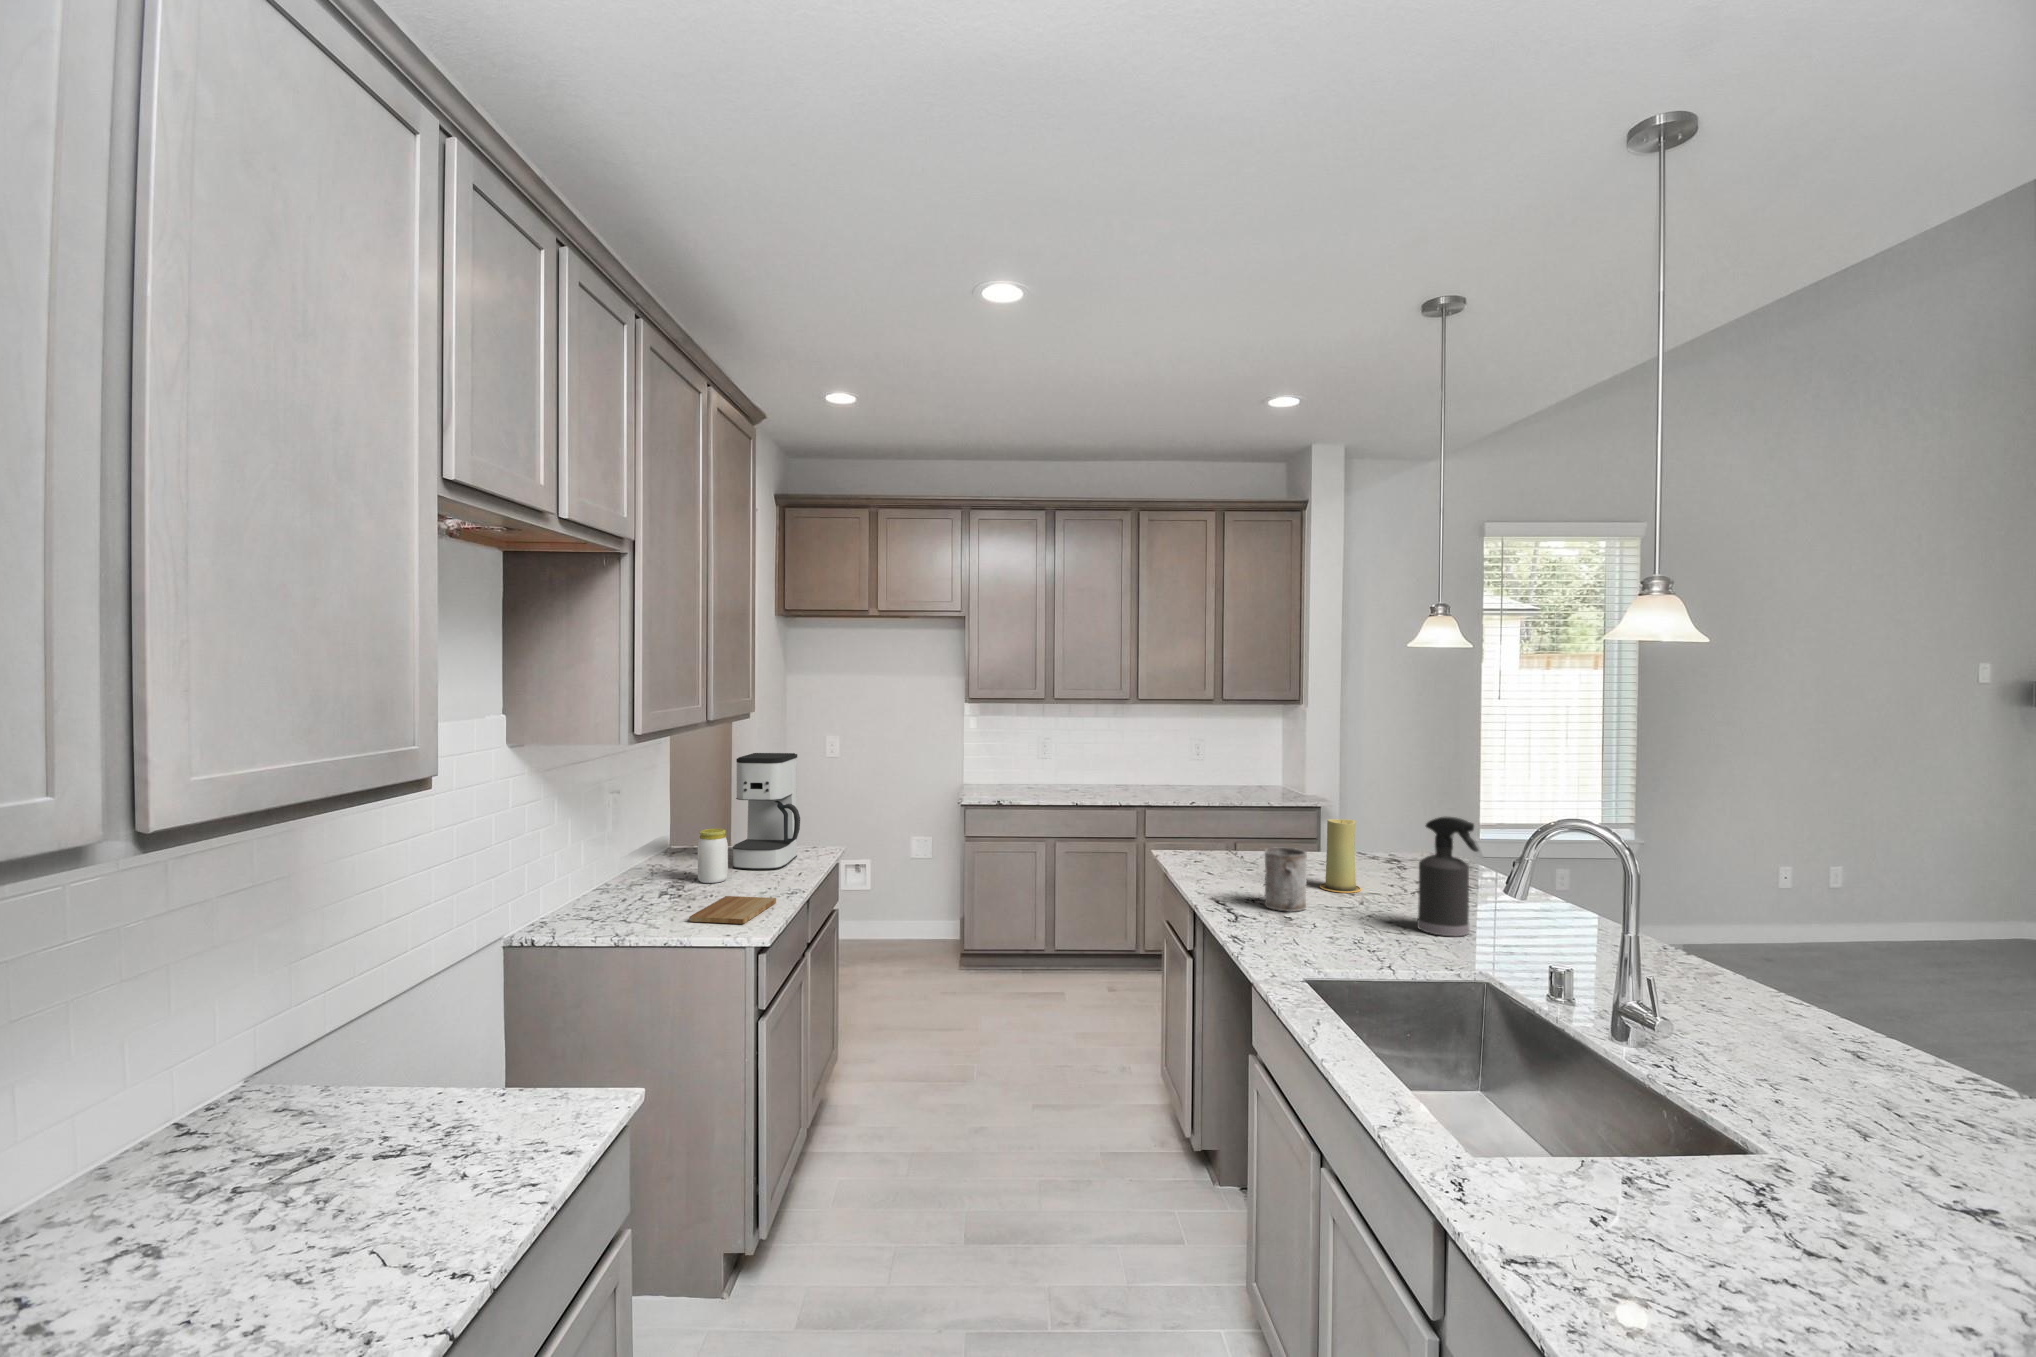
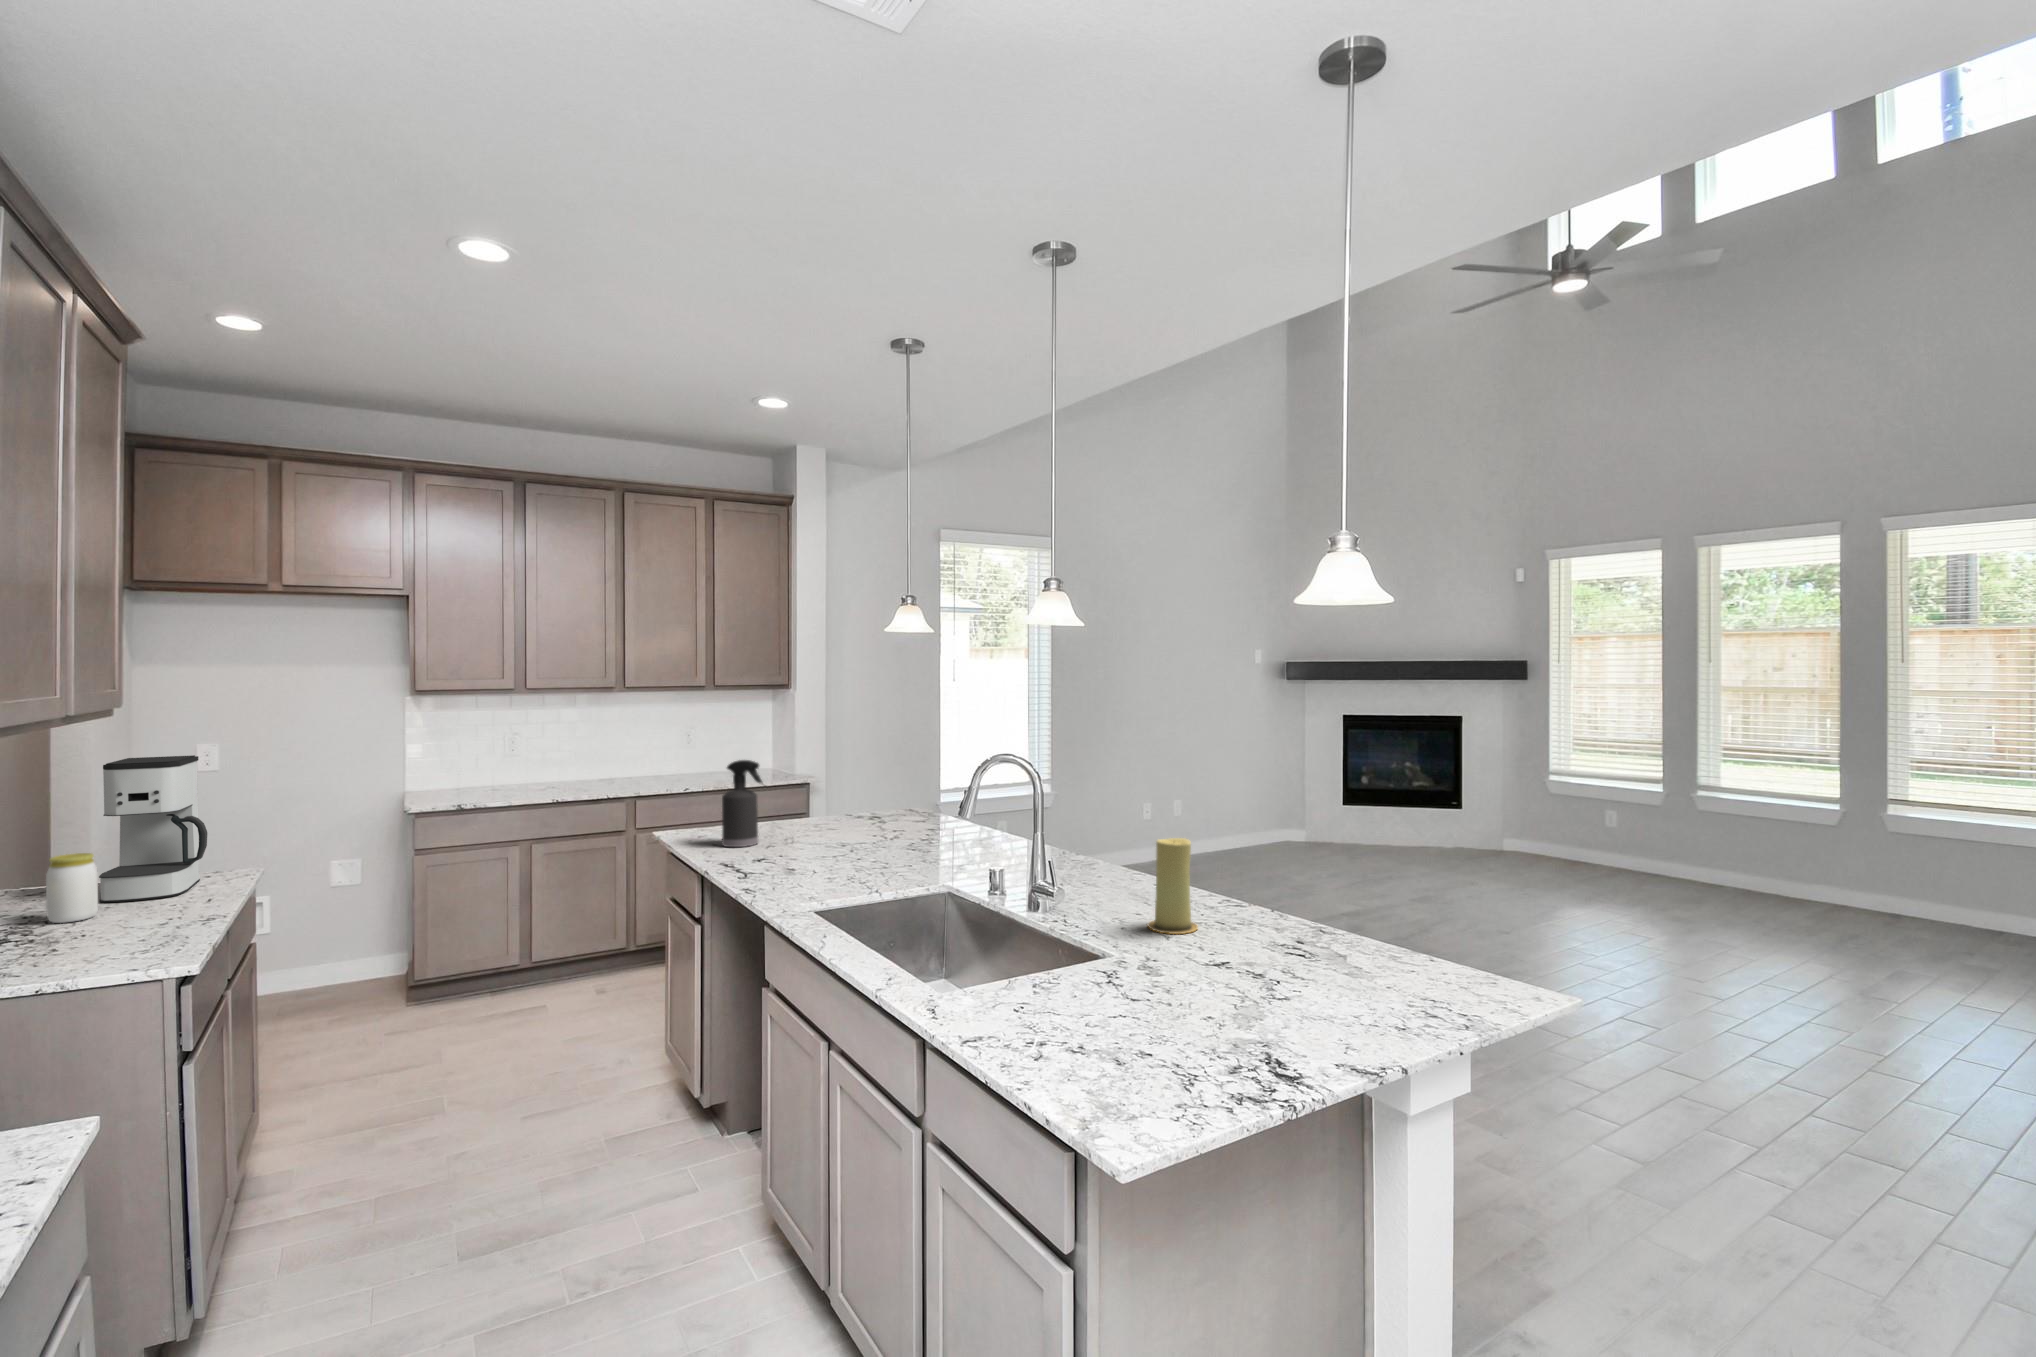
spray bottle: present [1417,817,1478,936] -> present [722,760,762,847]
candle: present [1320,819,1361,893] -> present [1148,838,1198,934]
mug: present [1265,848,1307,911] -> none [768,808,806,864]
cutting board: present [689,896,776,924] -> none [56,923,190,964]

